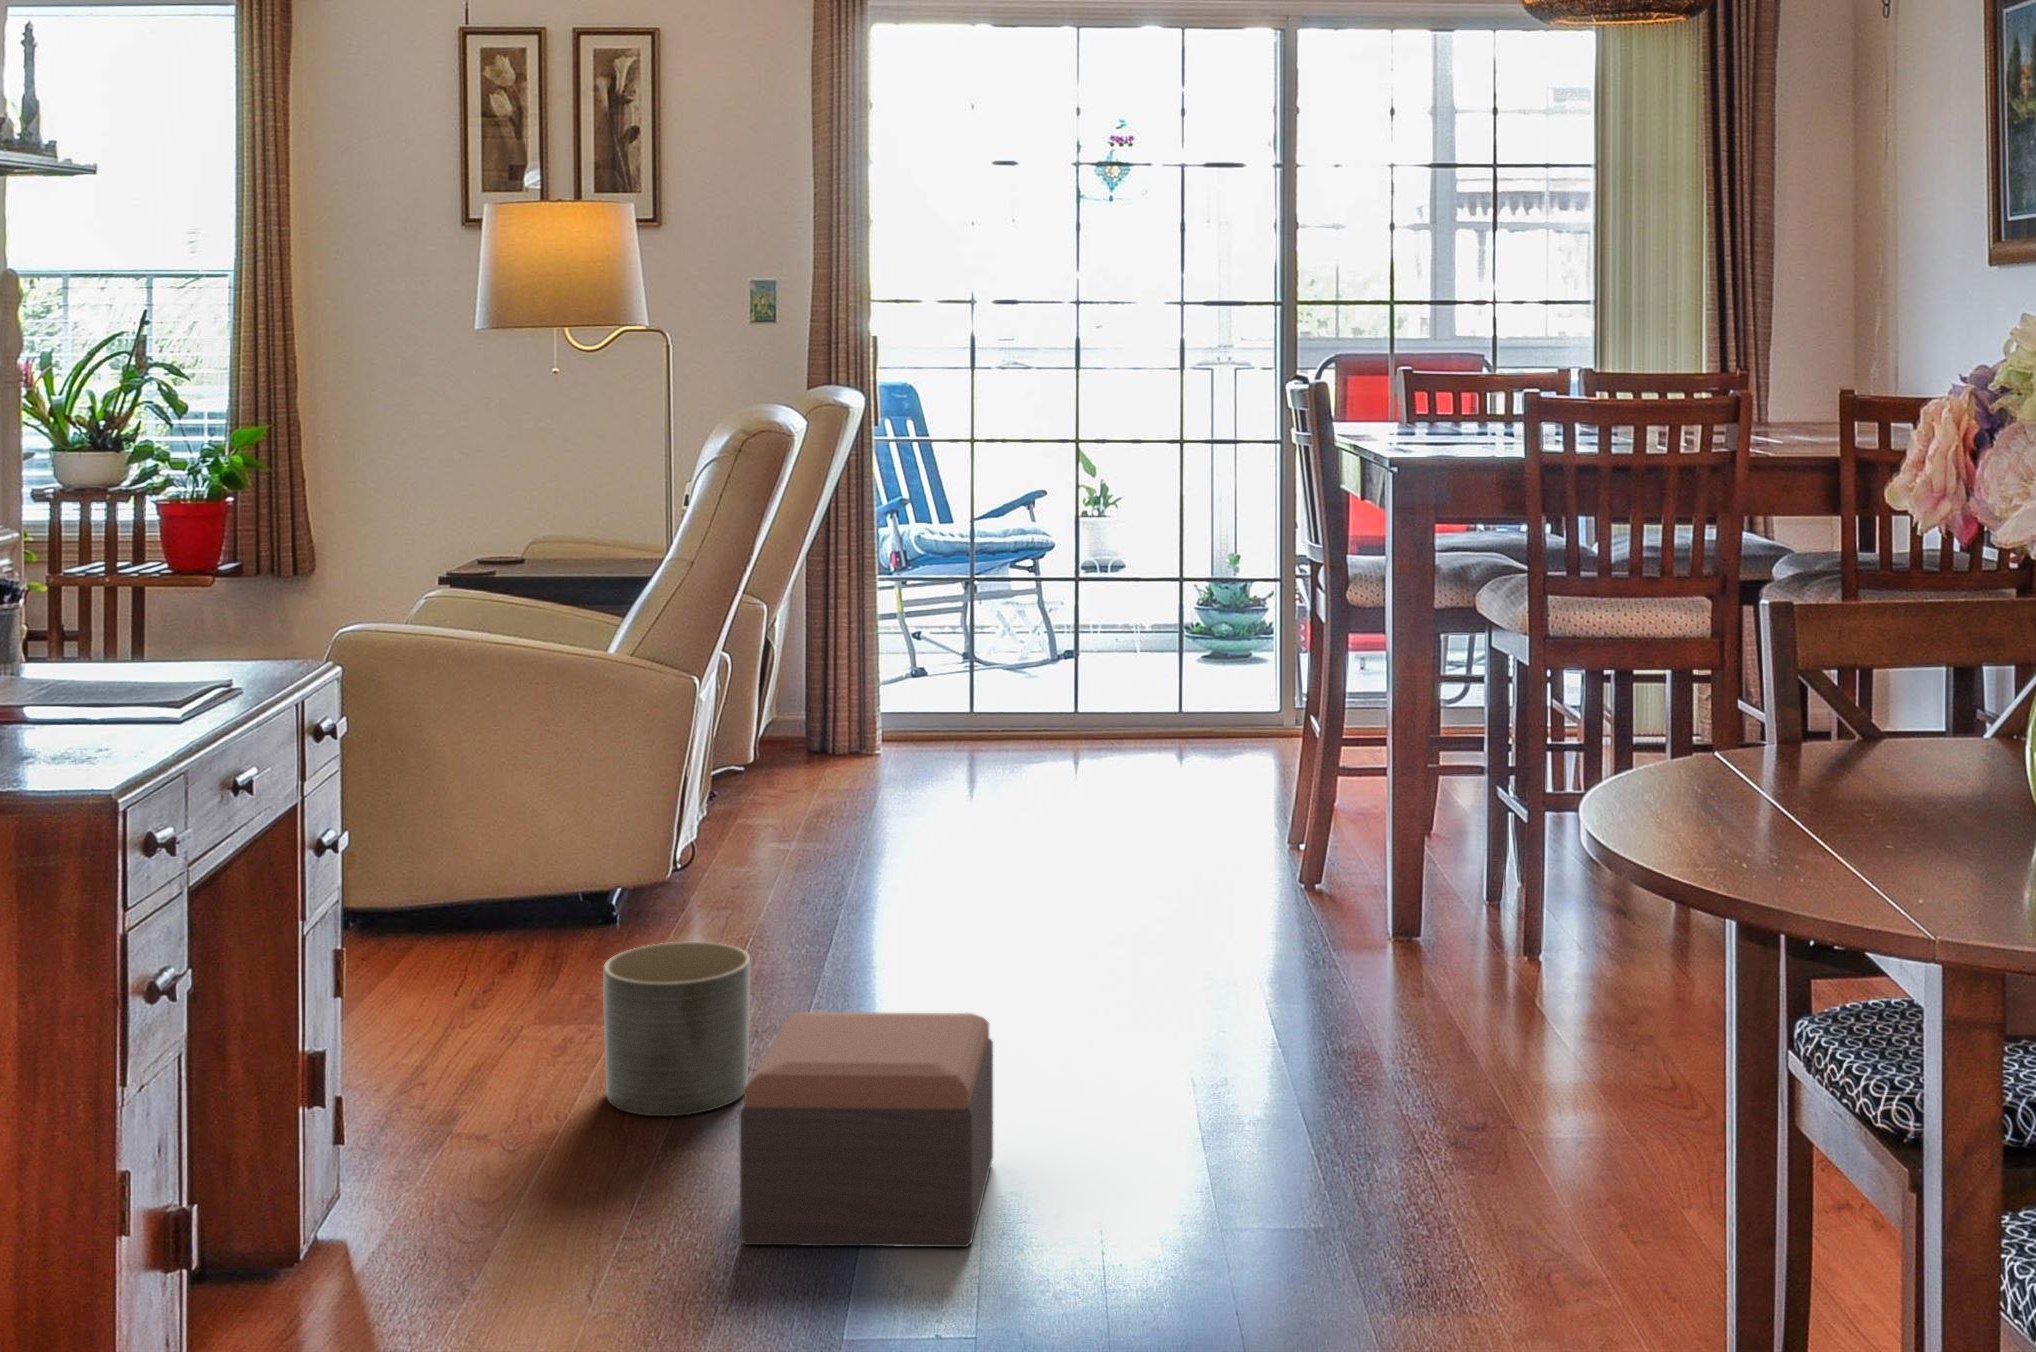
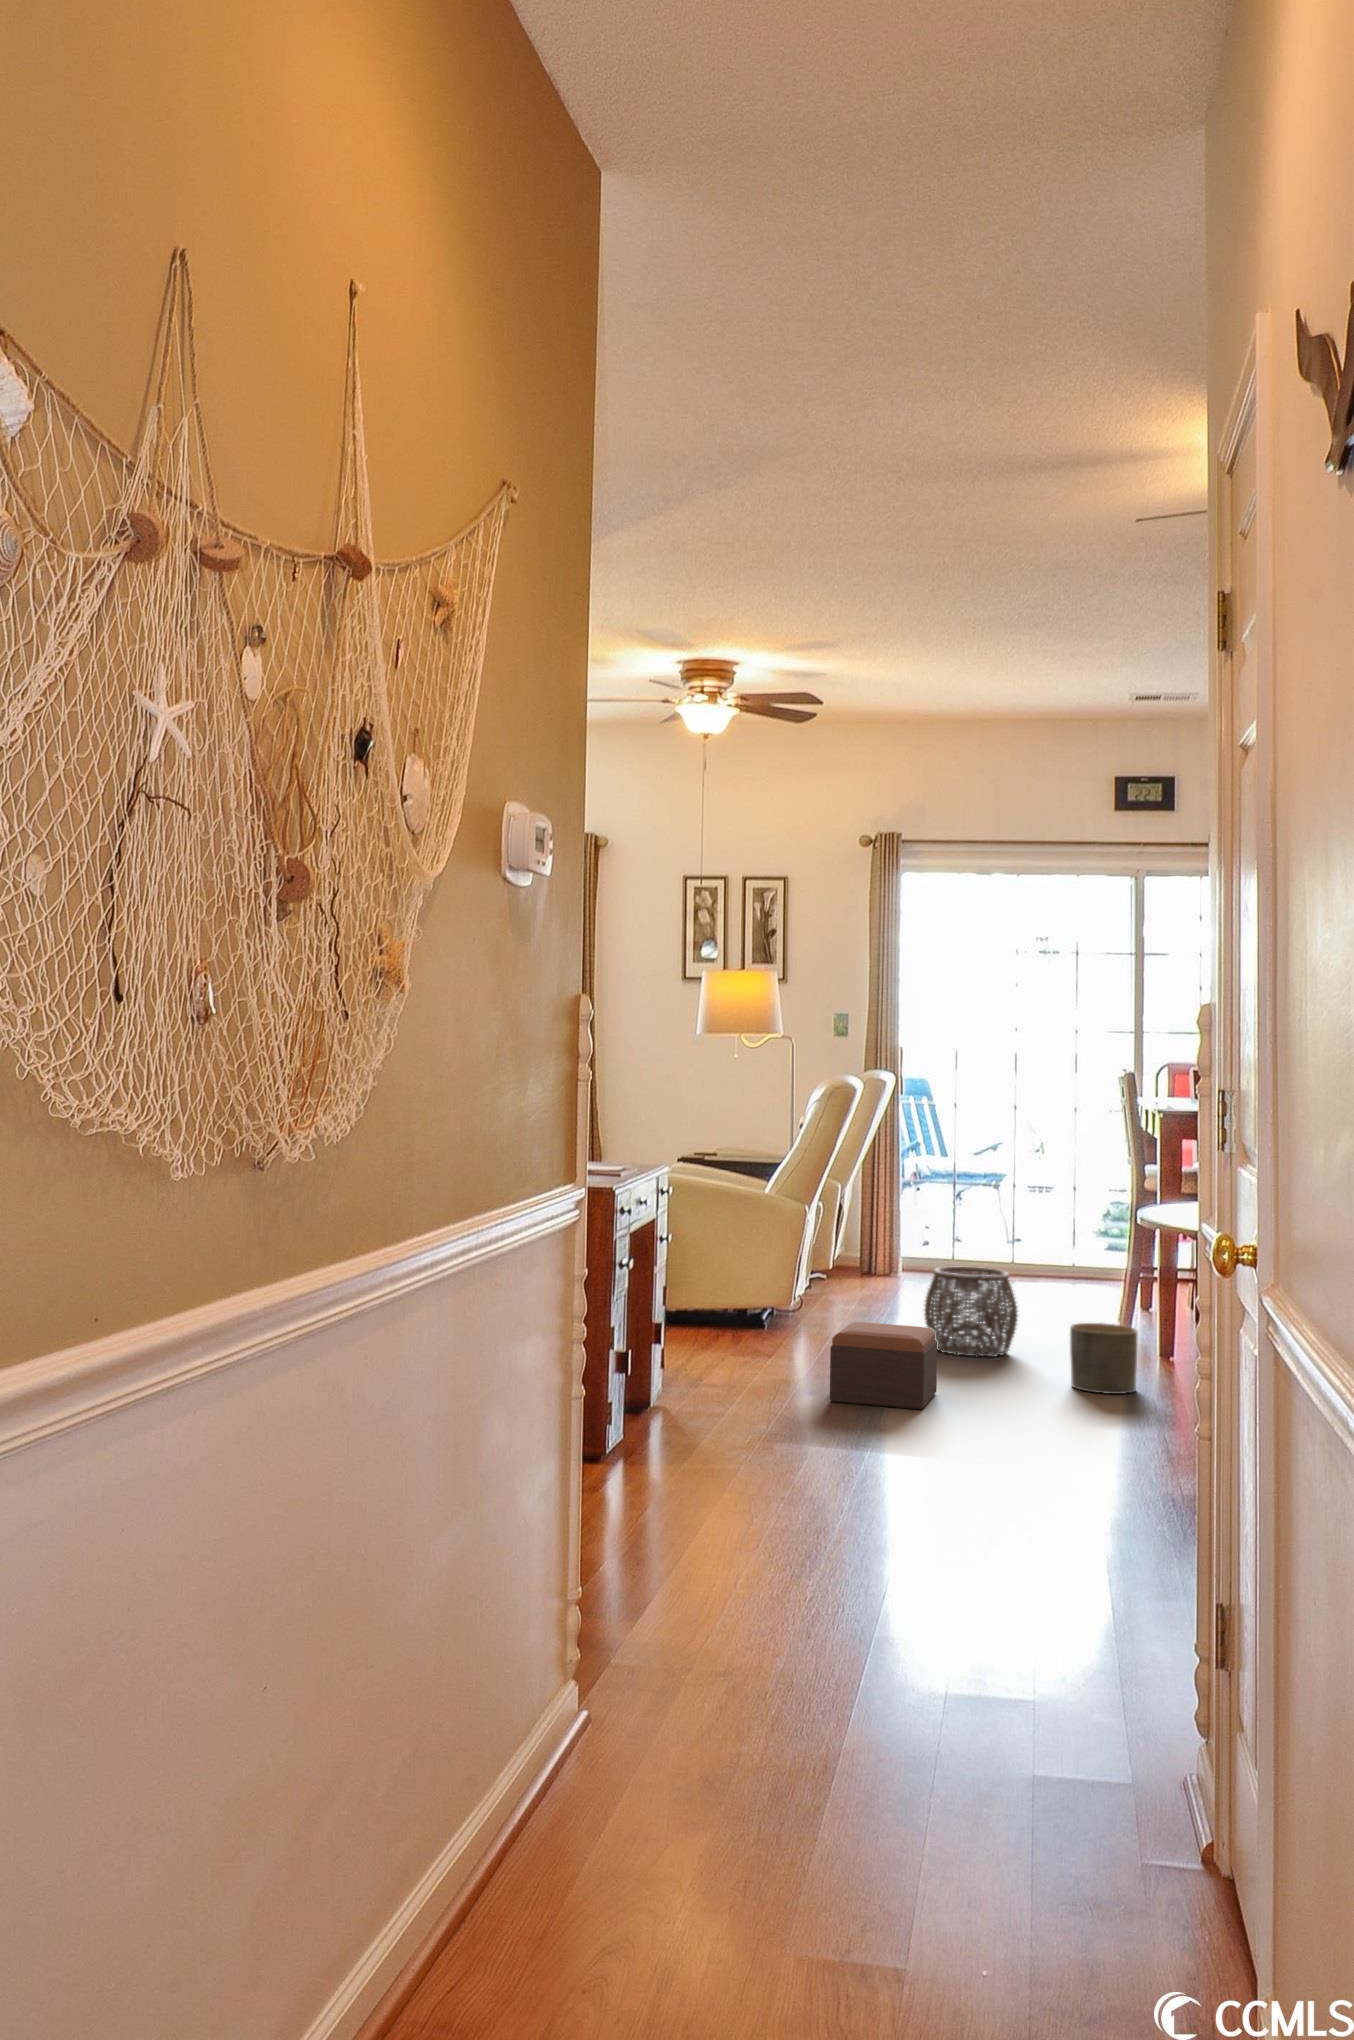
woven basket: none [943,793,1137,994] -> present [924,1267,1018,1357]
planter: present [603,942,750,1116] -> present [1070,1323,1138,1394]

